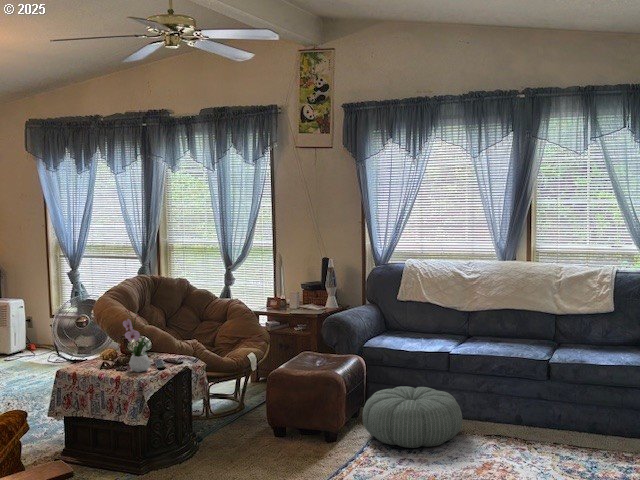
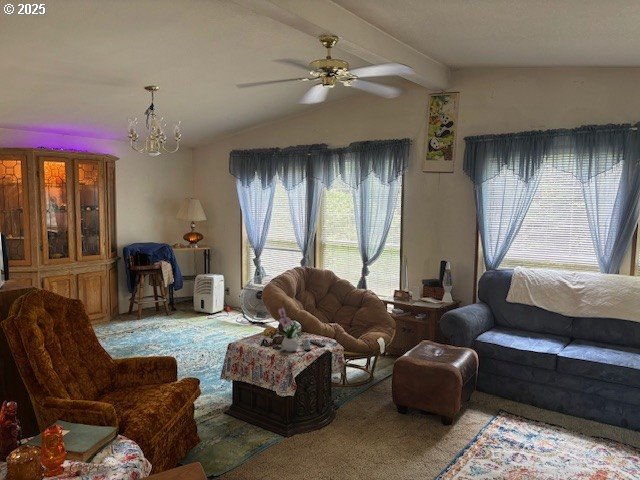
pouf: present [363,386,462,448] -> none [476,380,572,444]

